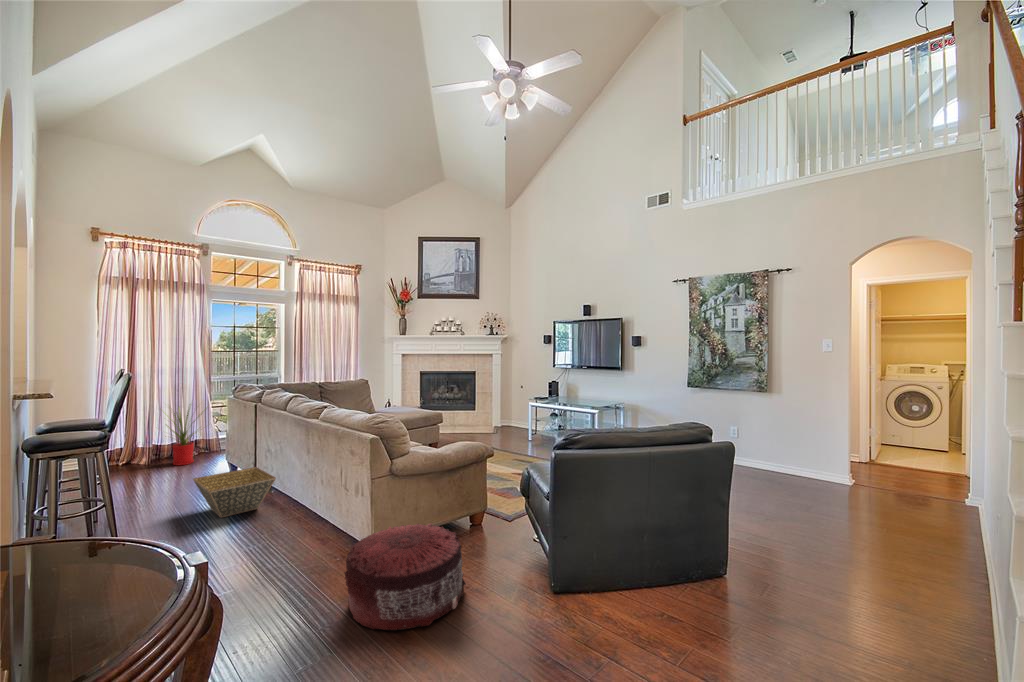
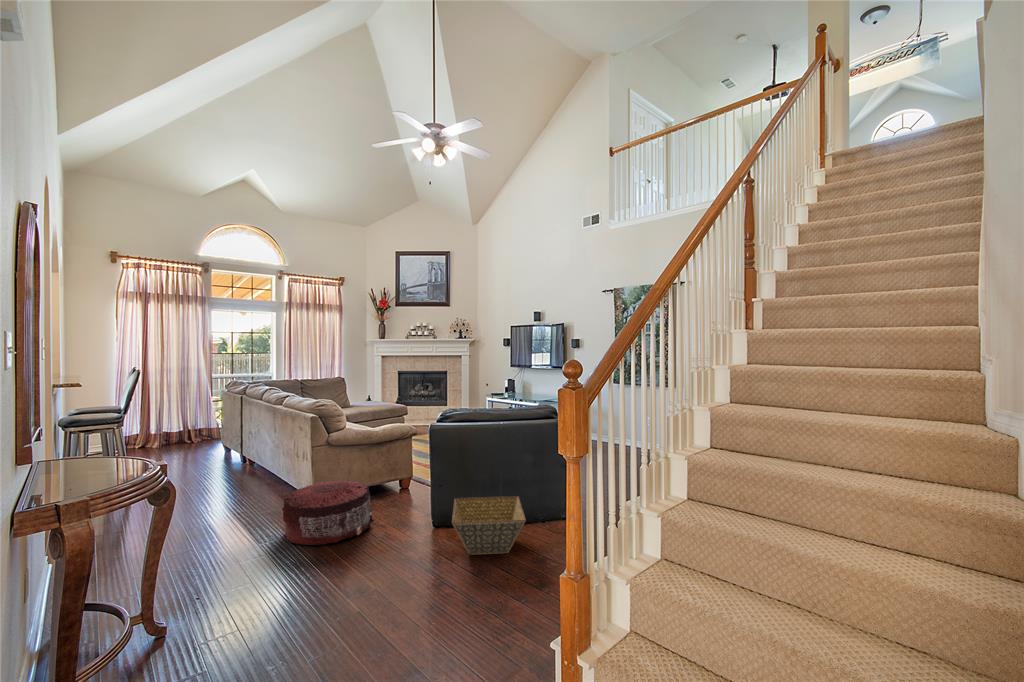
house plant: present [168,408,196,465] -> none [163,394,211,448]
basket: present [193,467,276,518] -> present [452,496,526,555]

